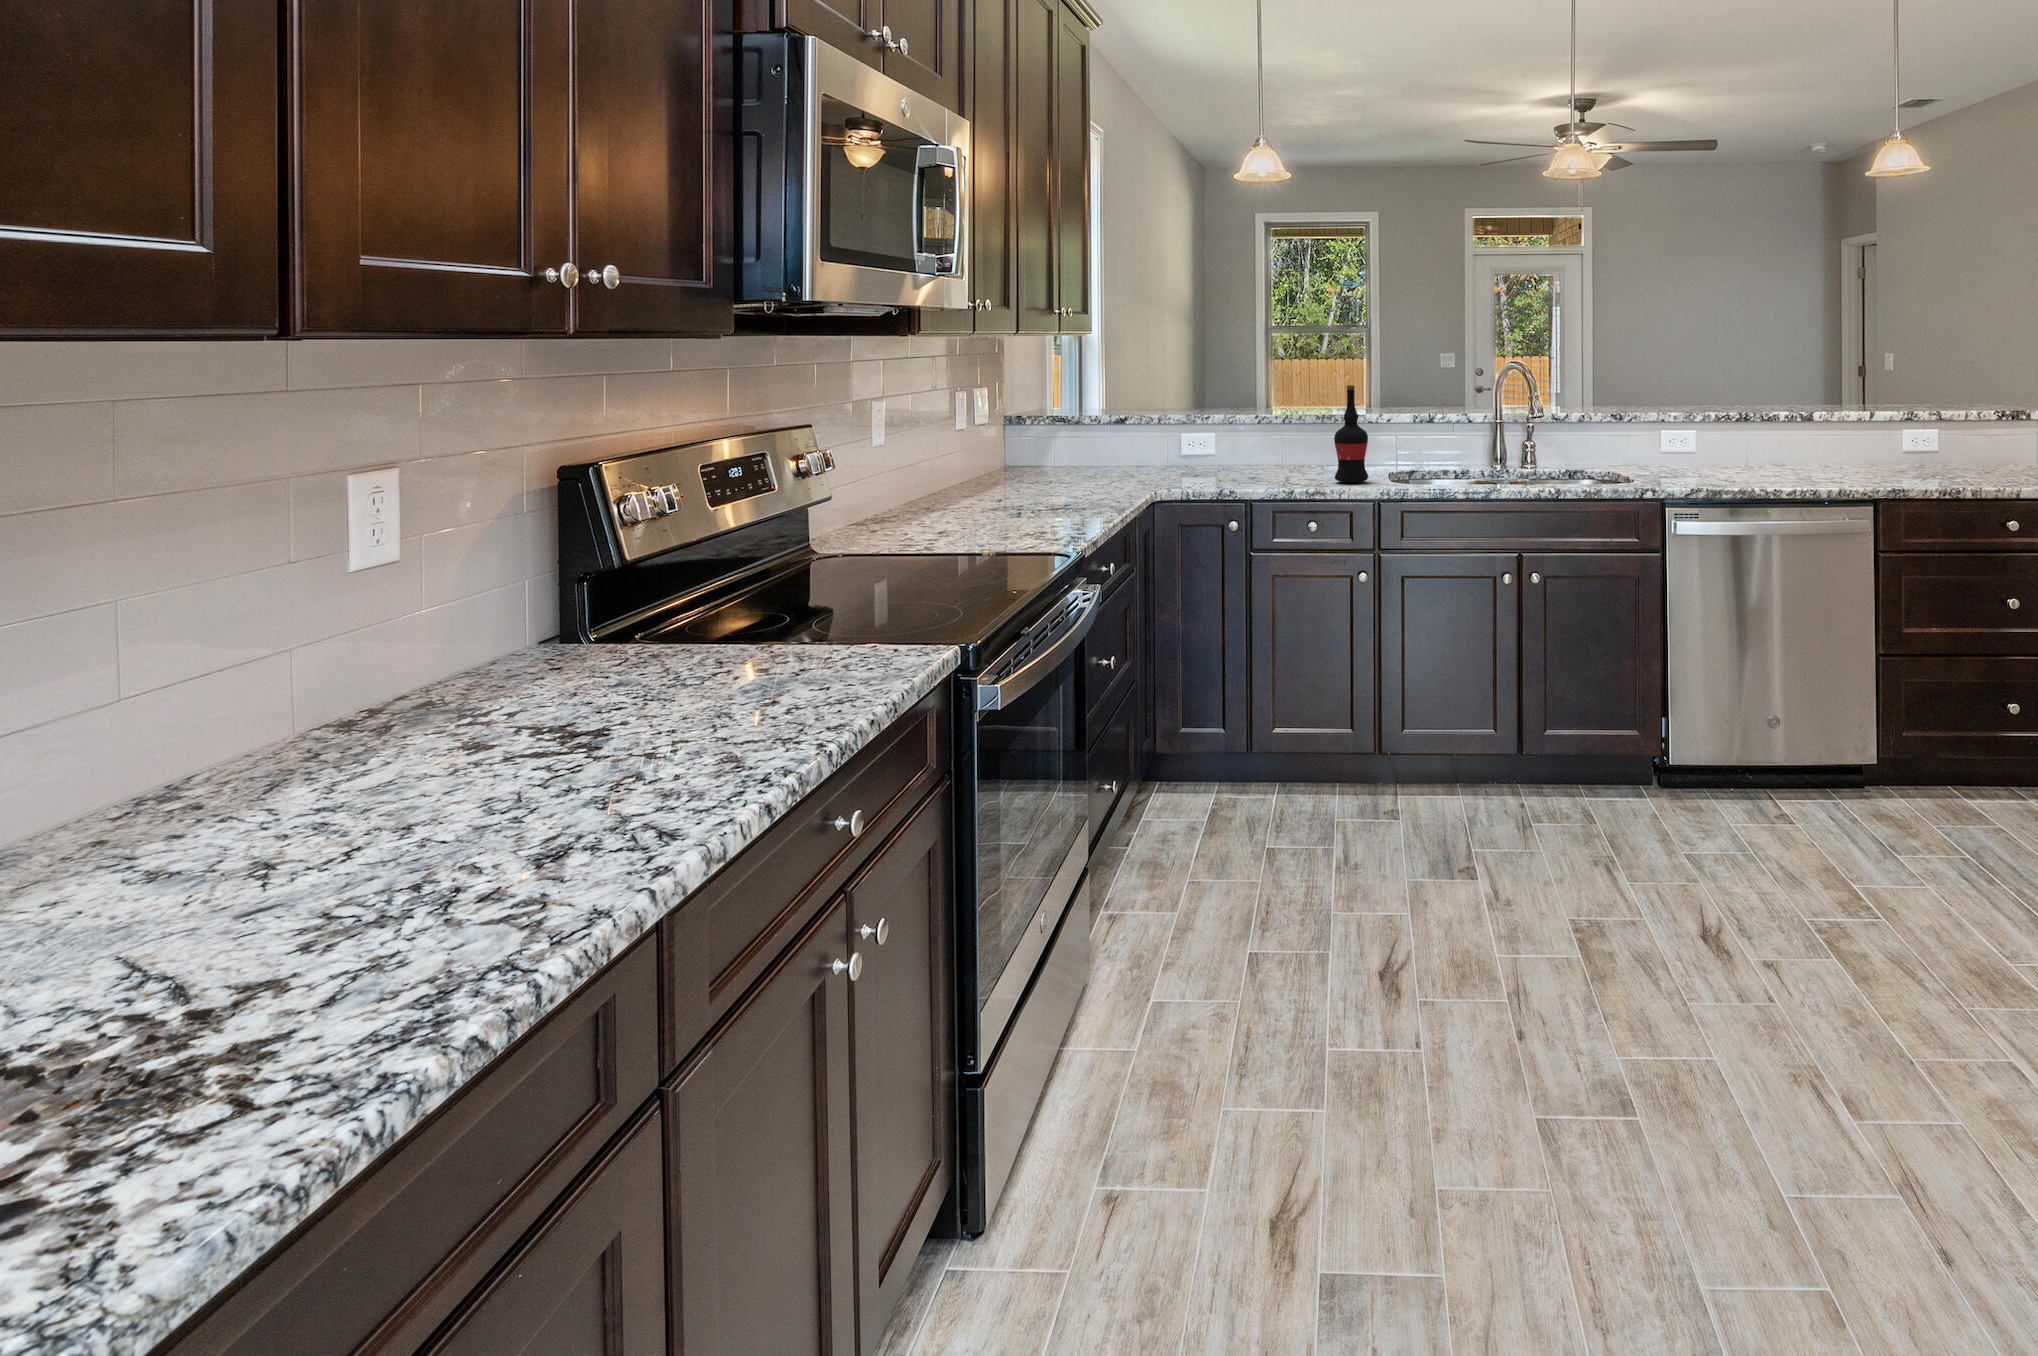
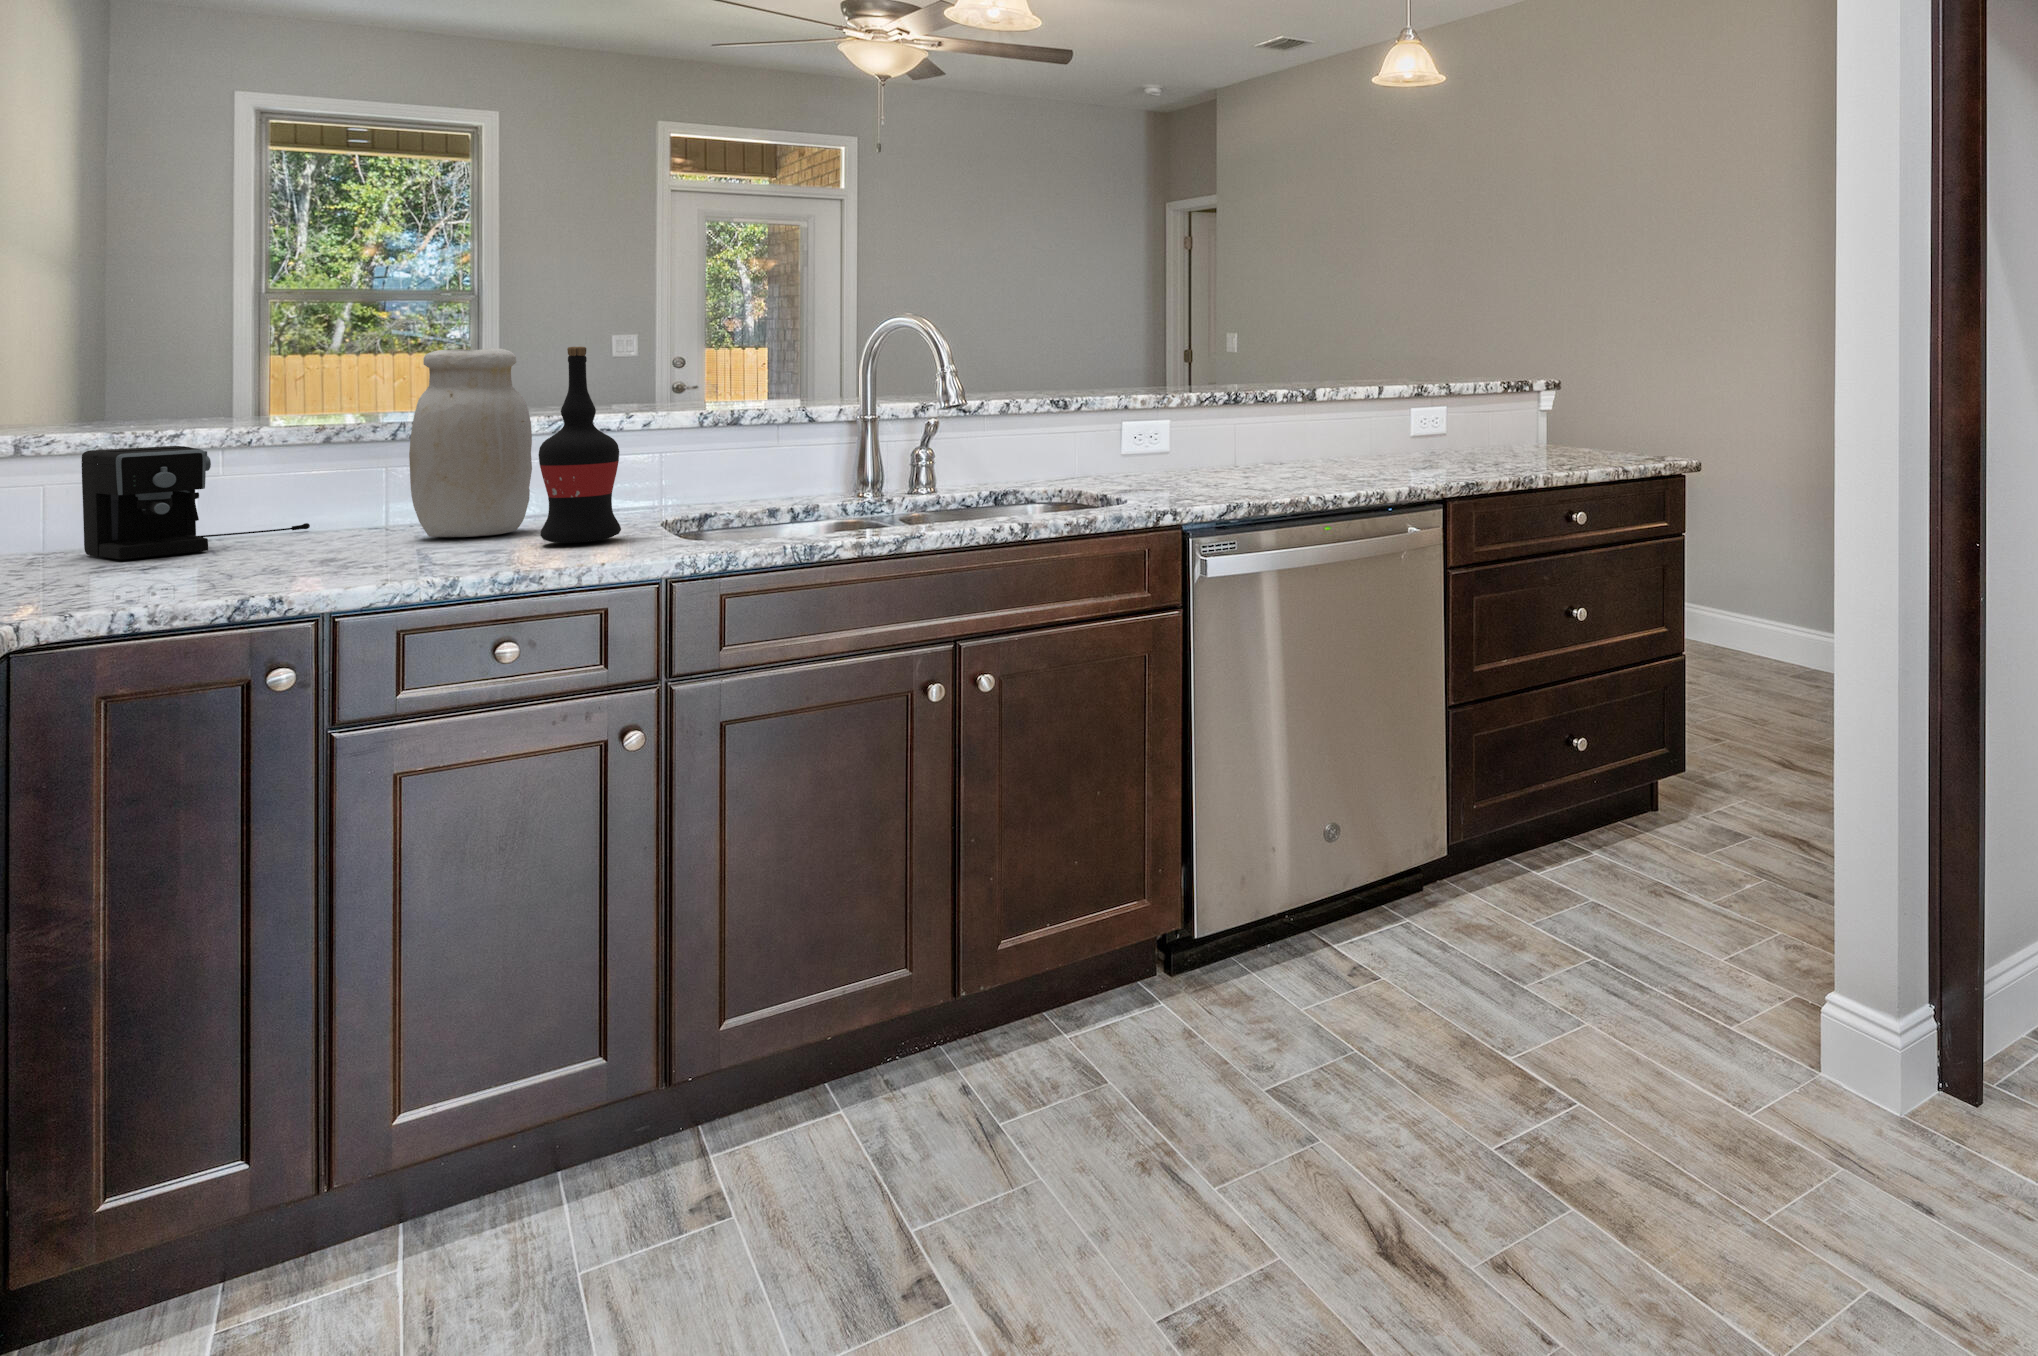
jar: none [1289,384,1337,476] -> present [409,348,532,537]
coffee maker: none [1179,425,1256,475] -> present [82,446,310,560]

